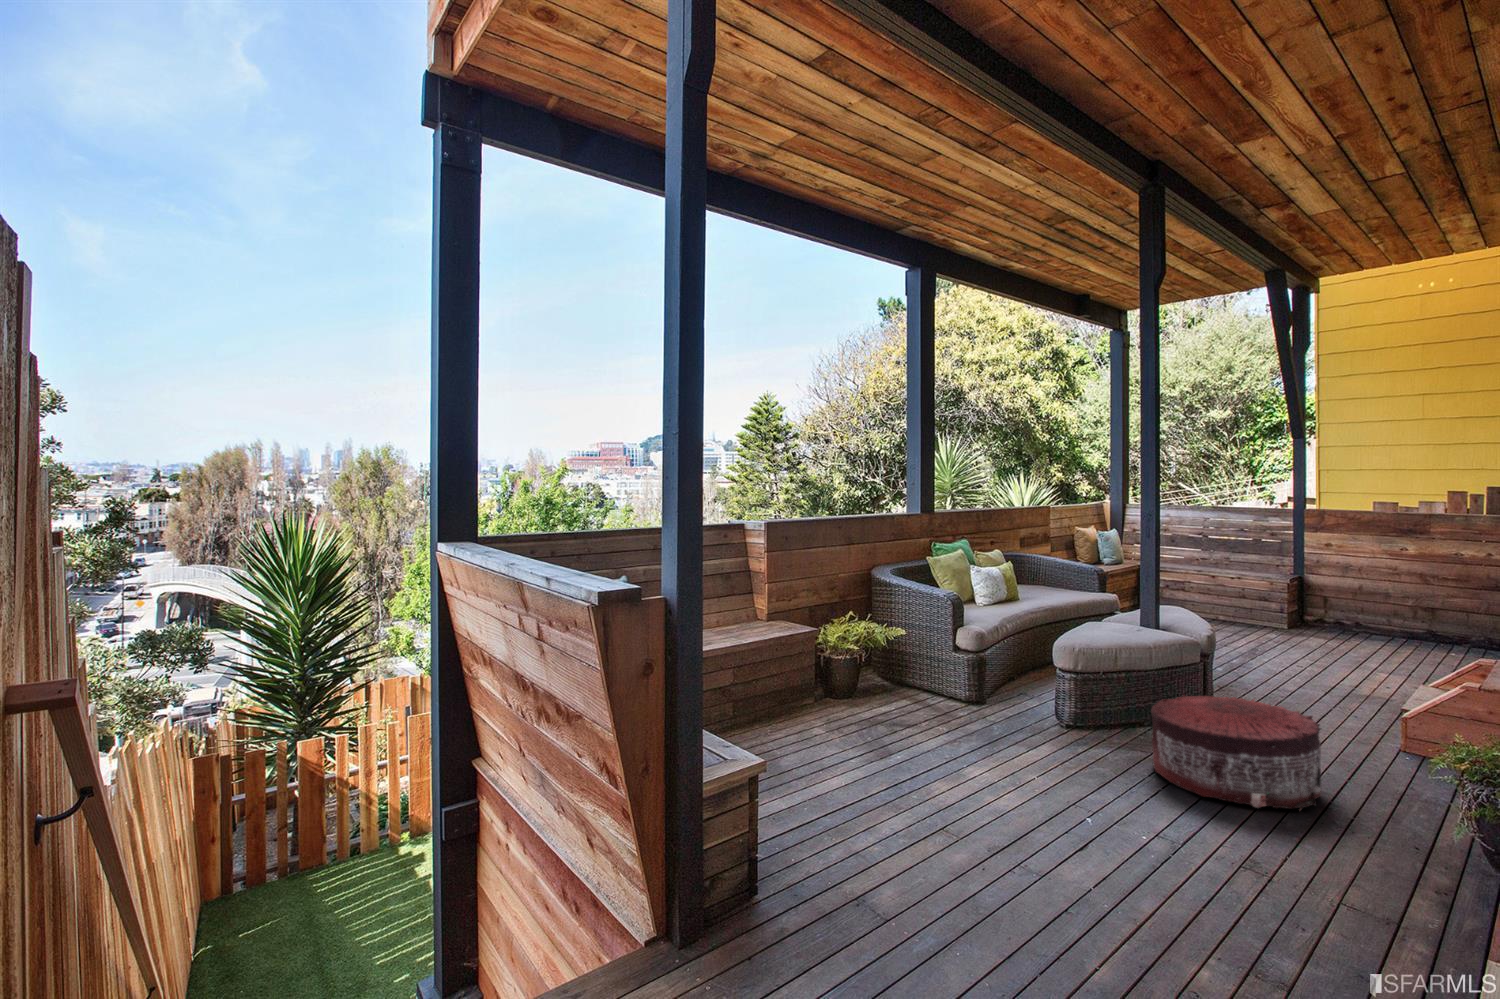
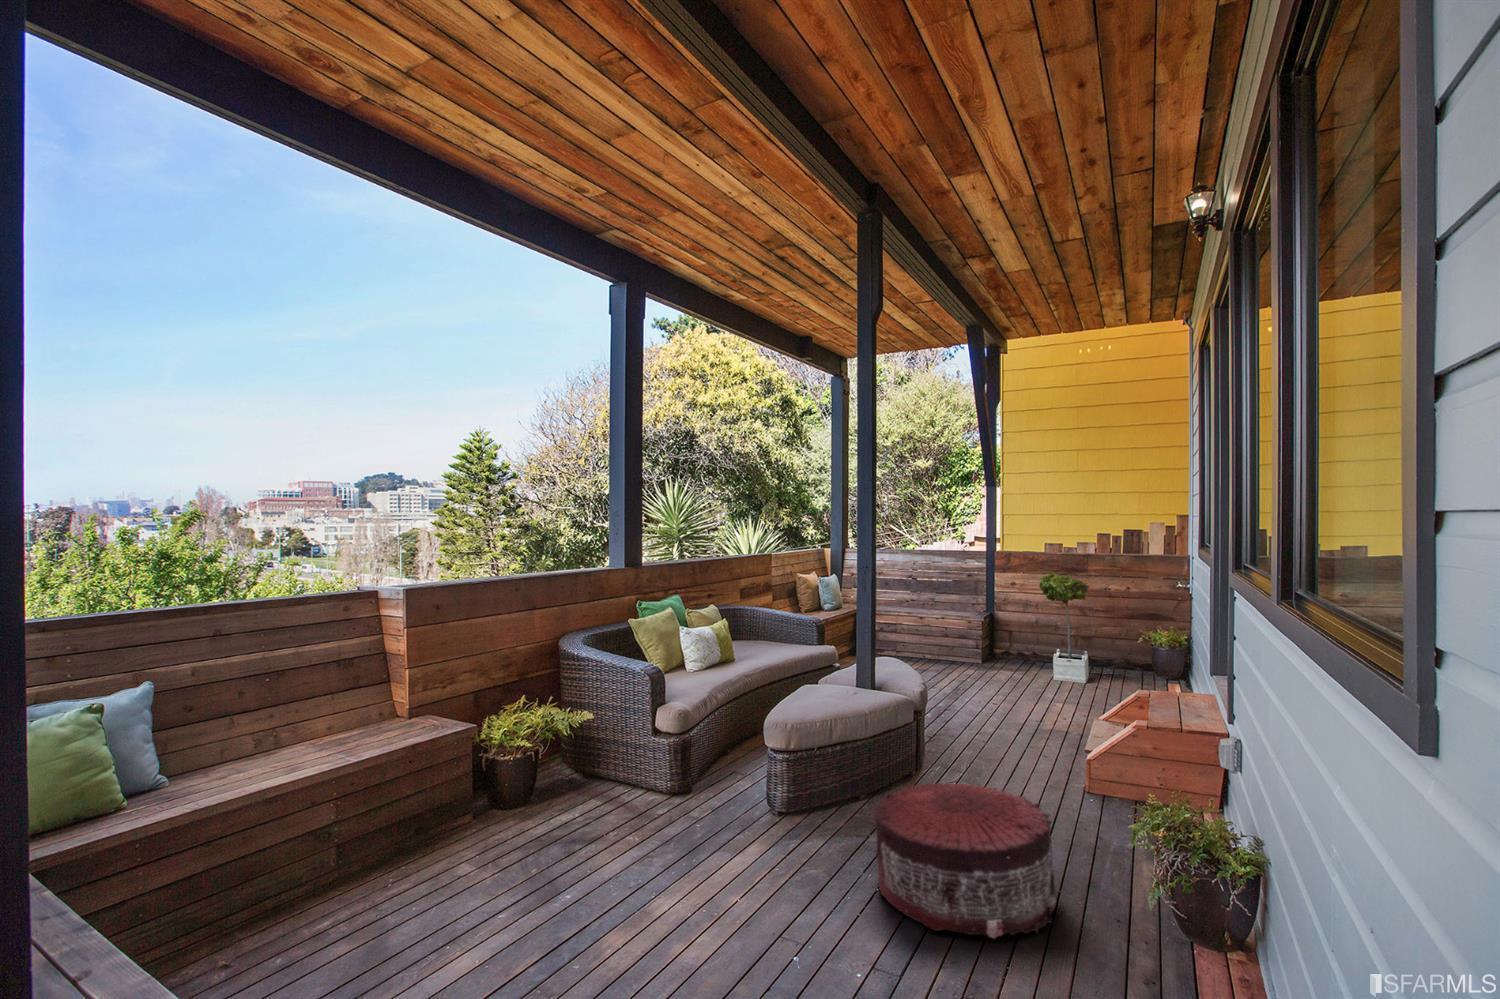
potted tree: none [1353,528,1418,647] -> present [1039,572,1089,683]

